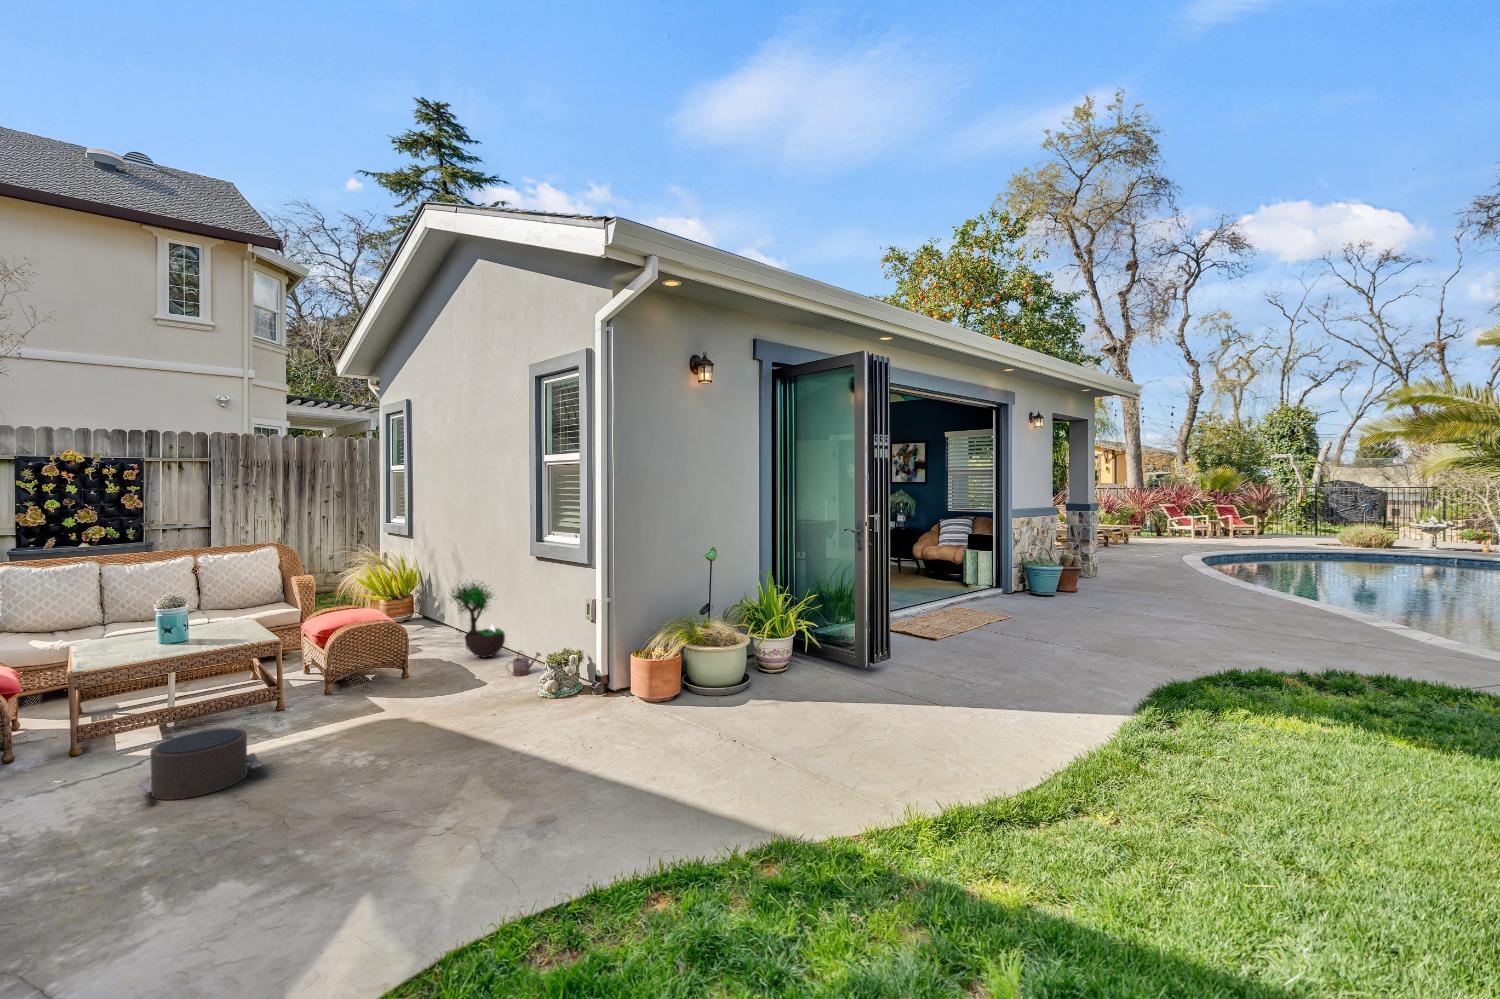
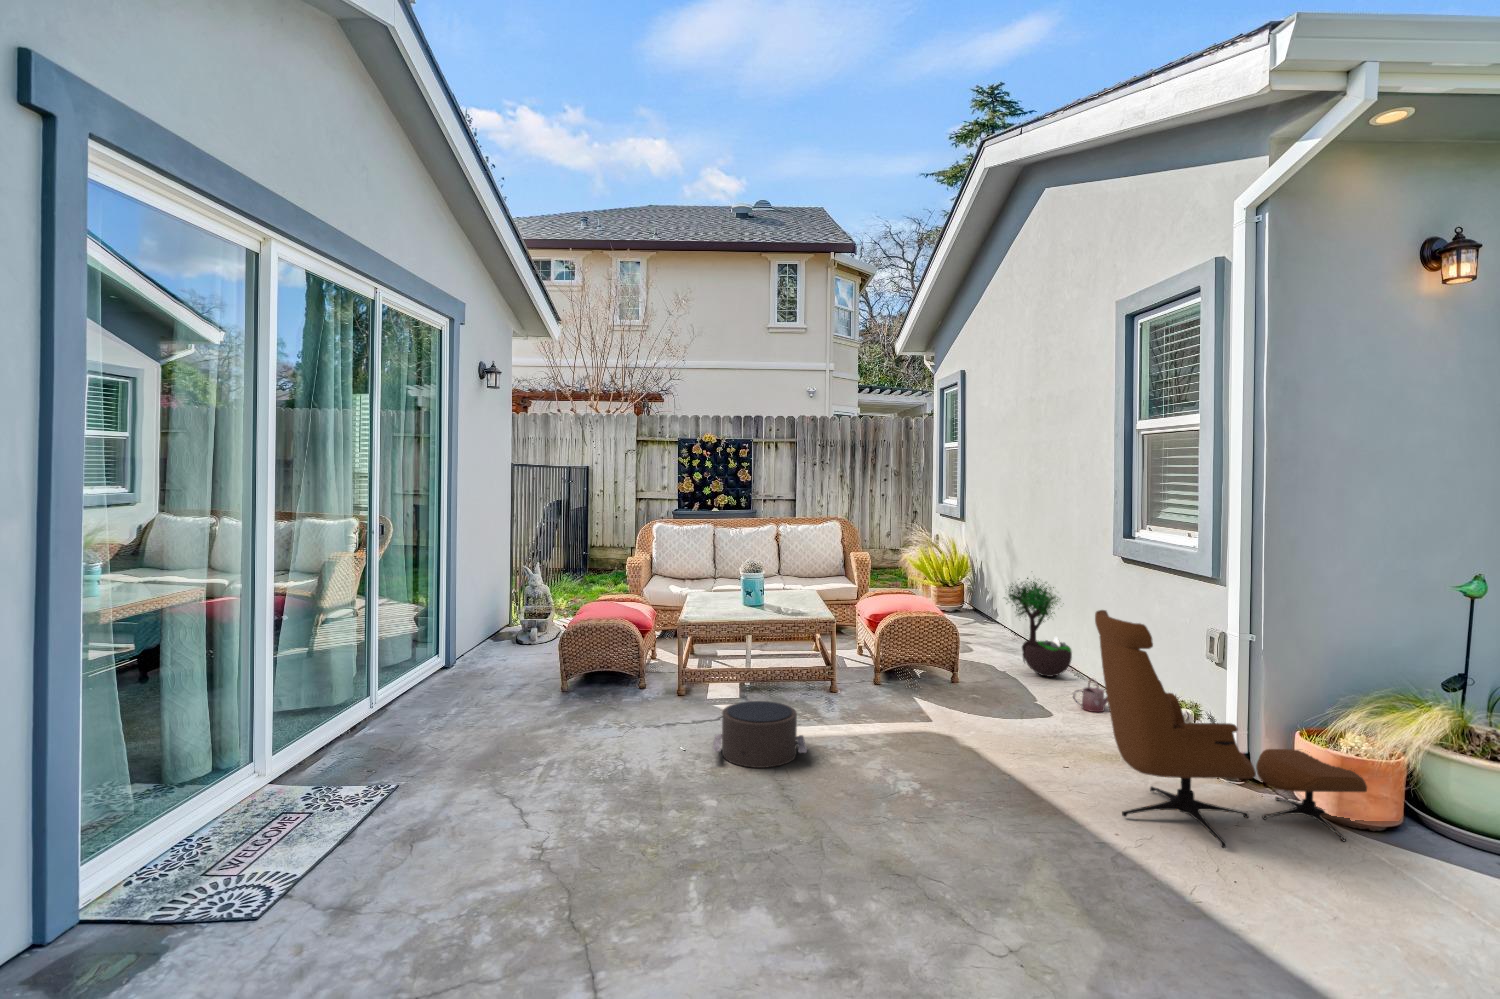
lounge chair: none [517,594,676,738] -> present [1095,610,1367,848]

